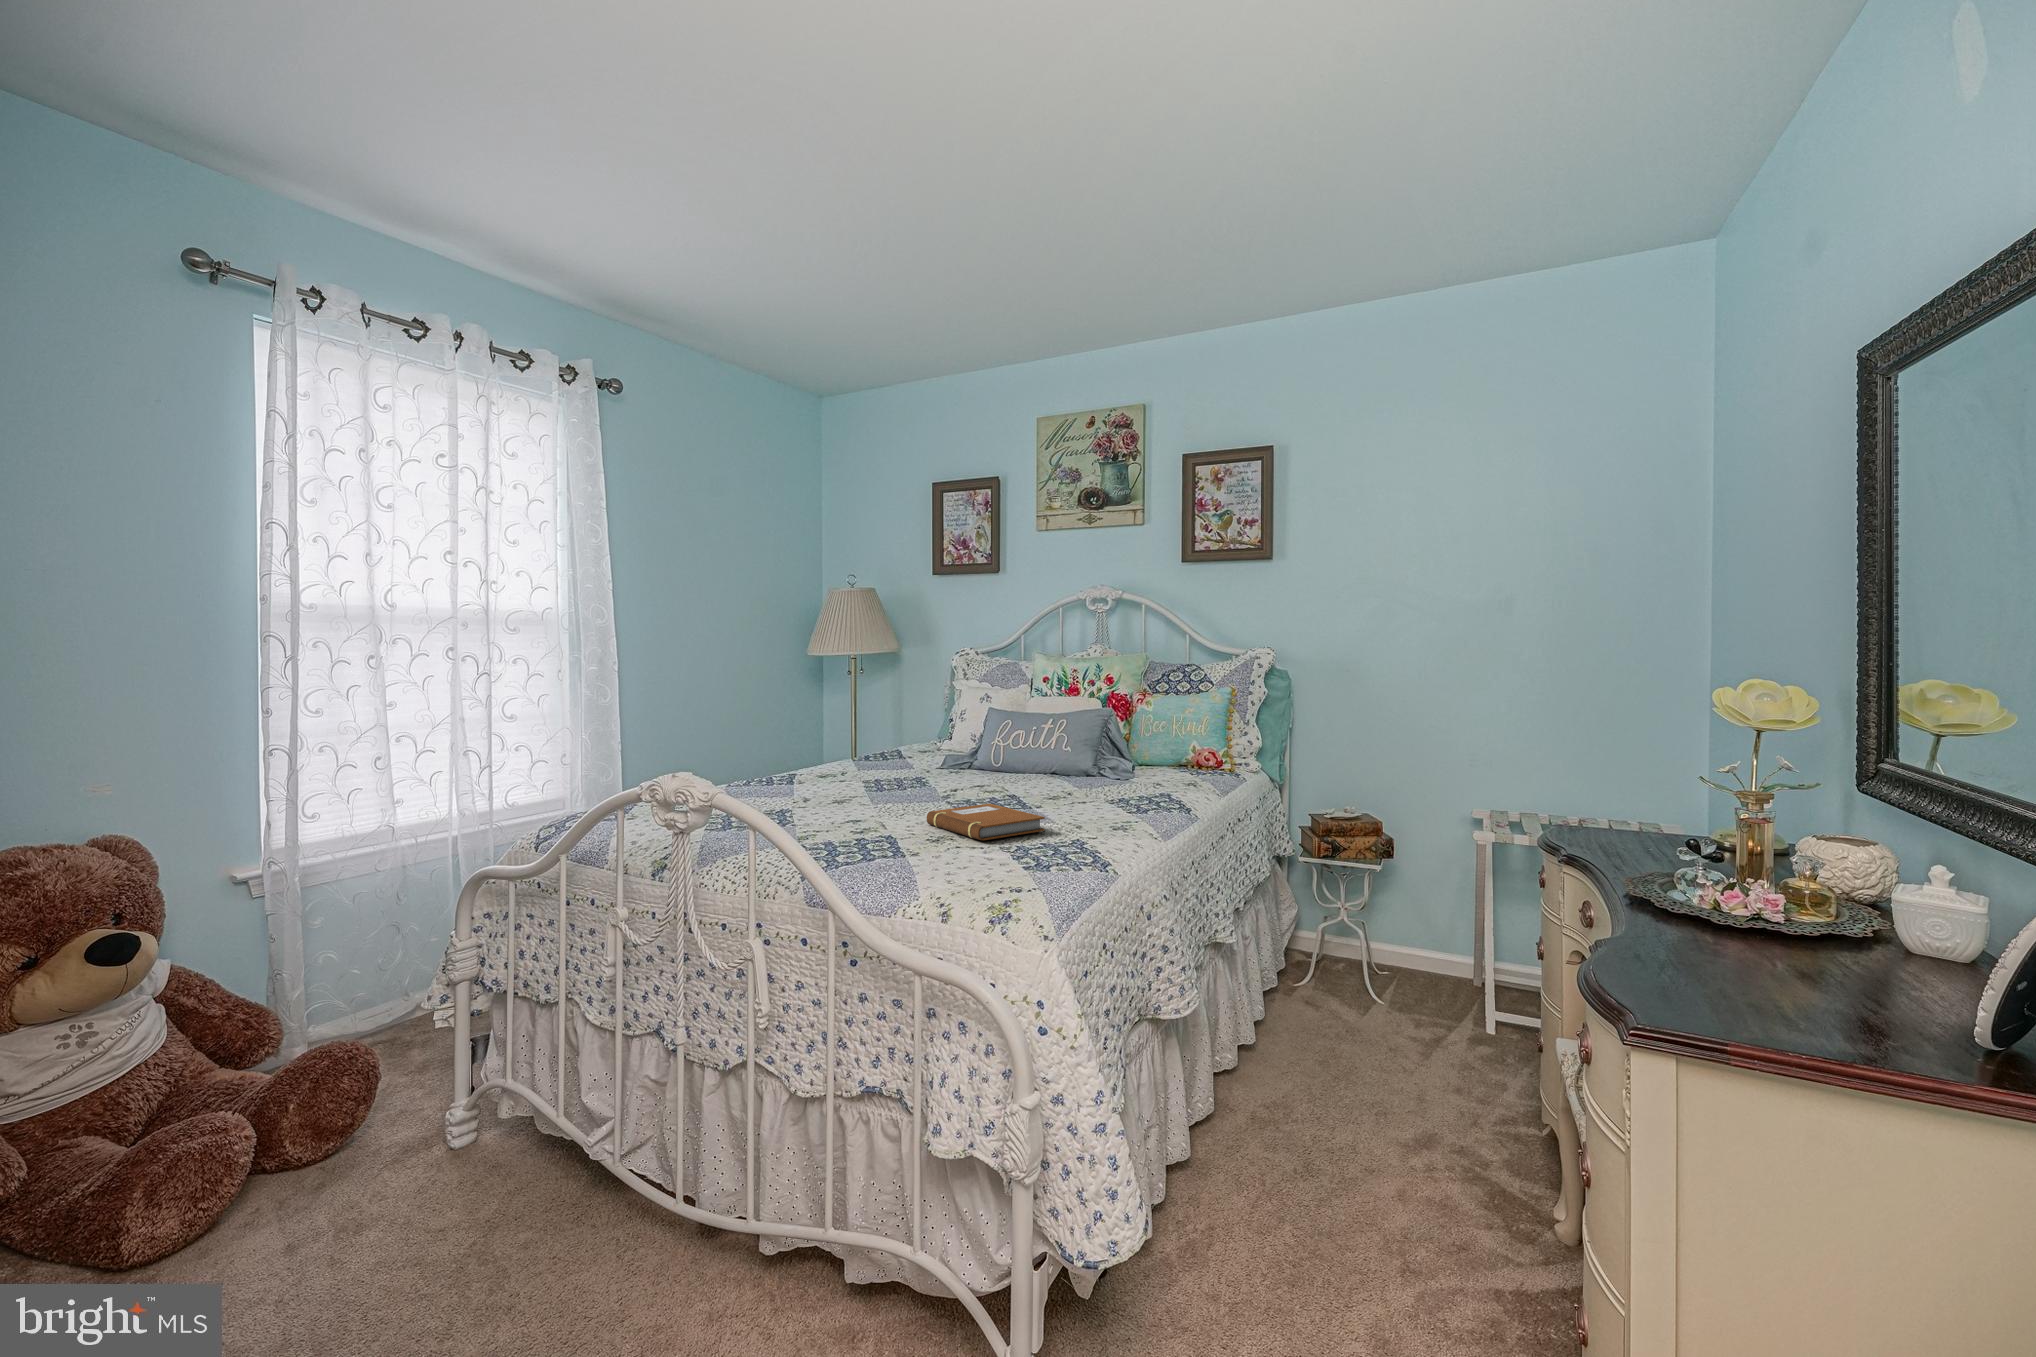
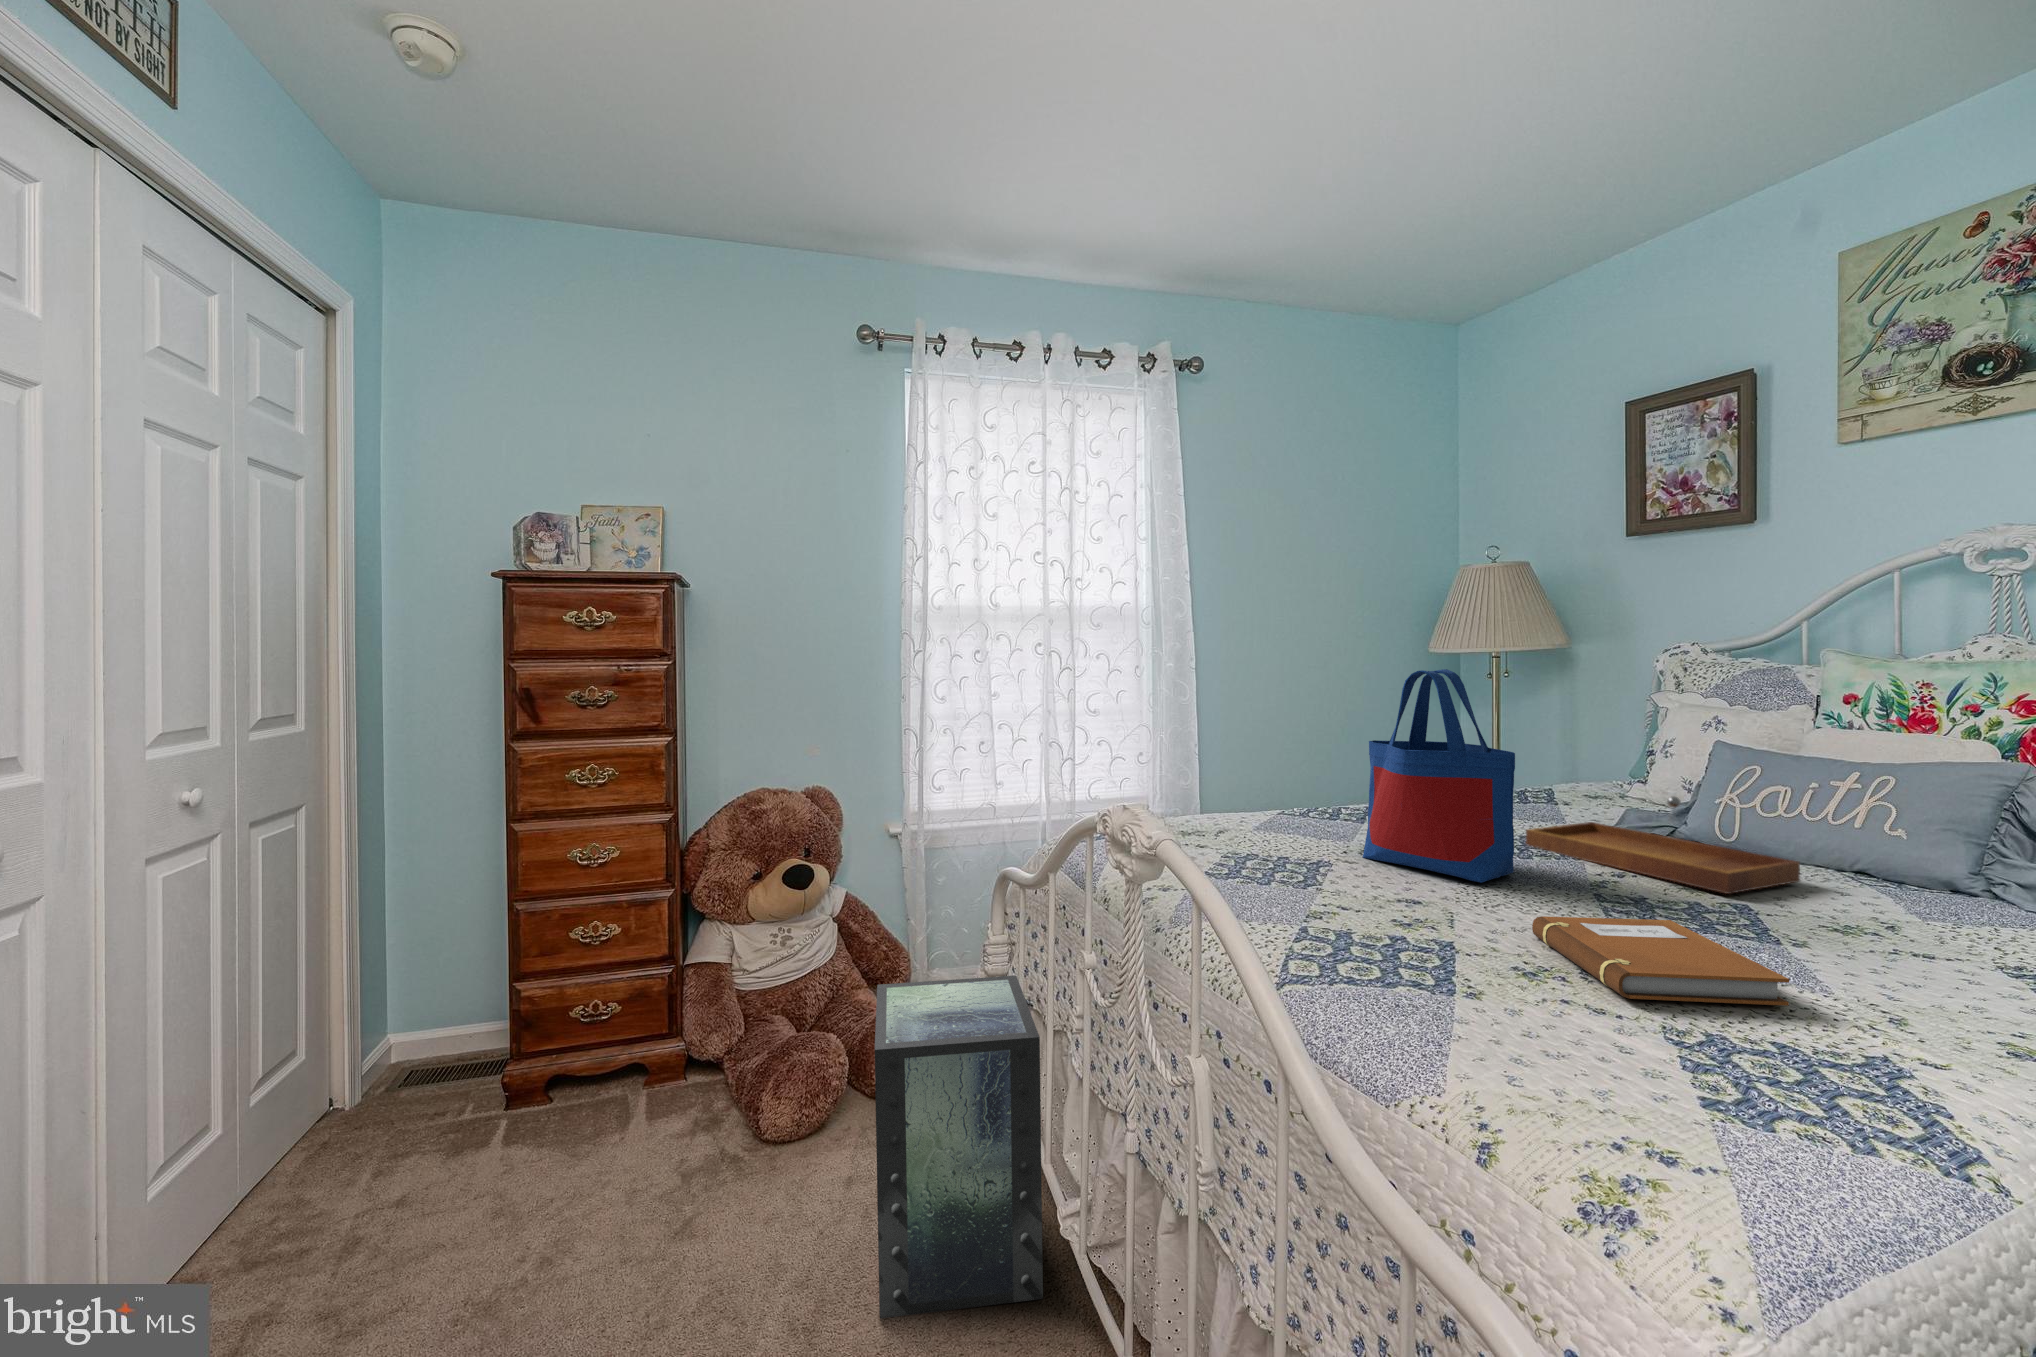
tote bag: none [806,663,904,804] -> present [1362,669,1515,883]
tray: none [899,740,1034,791] -> present [1526,796,1800,894]
storage box: none [357,951,580,1293] -> present [875,975,1043,1318]

